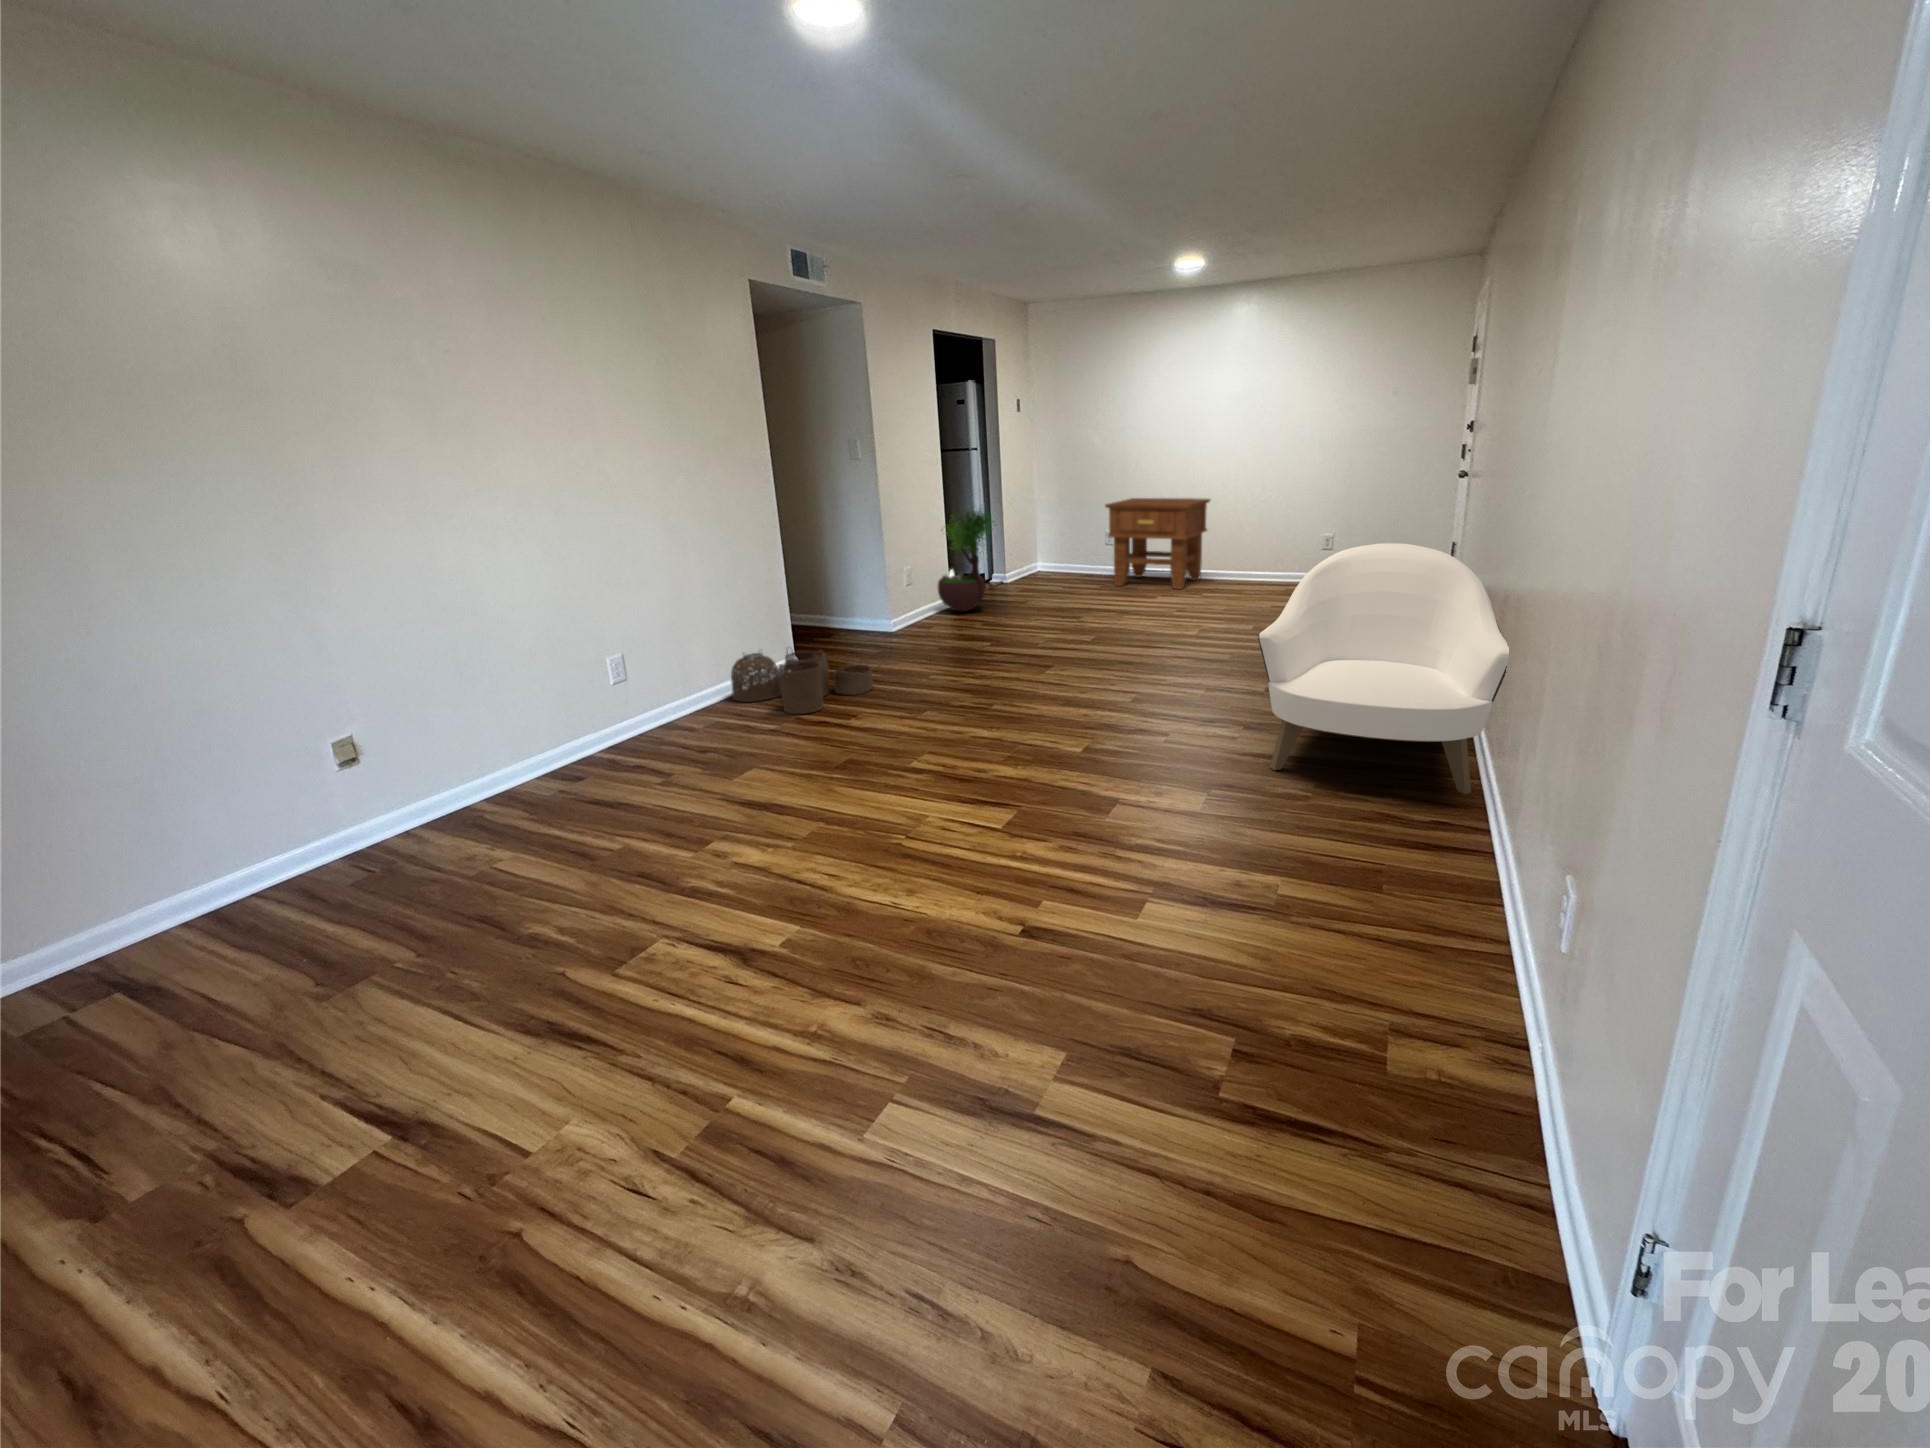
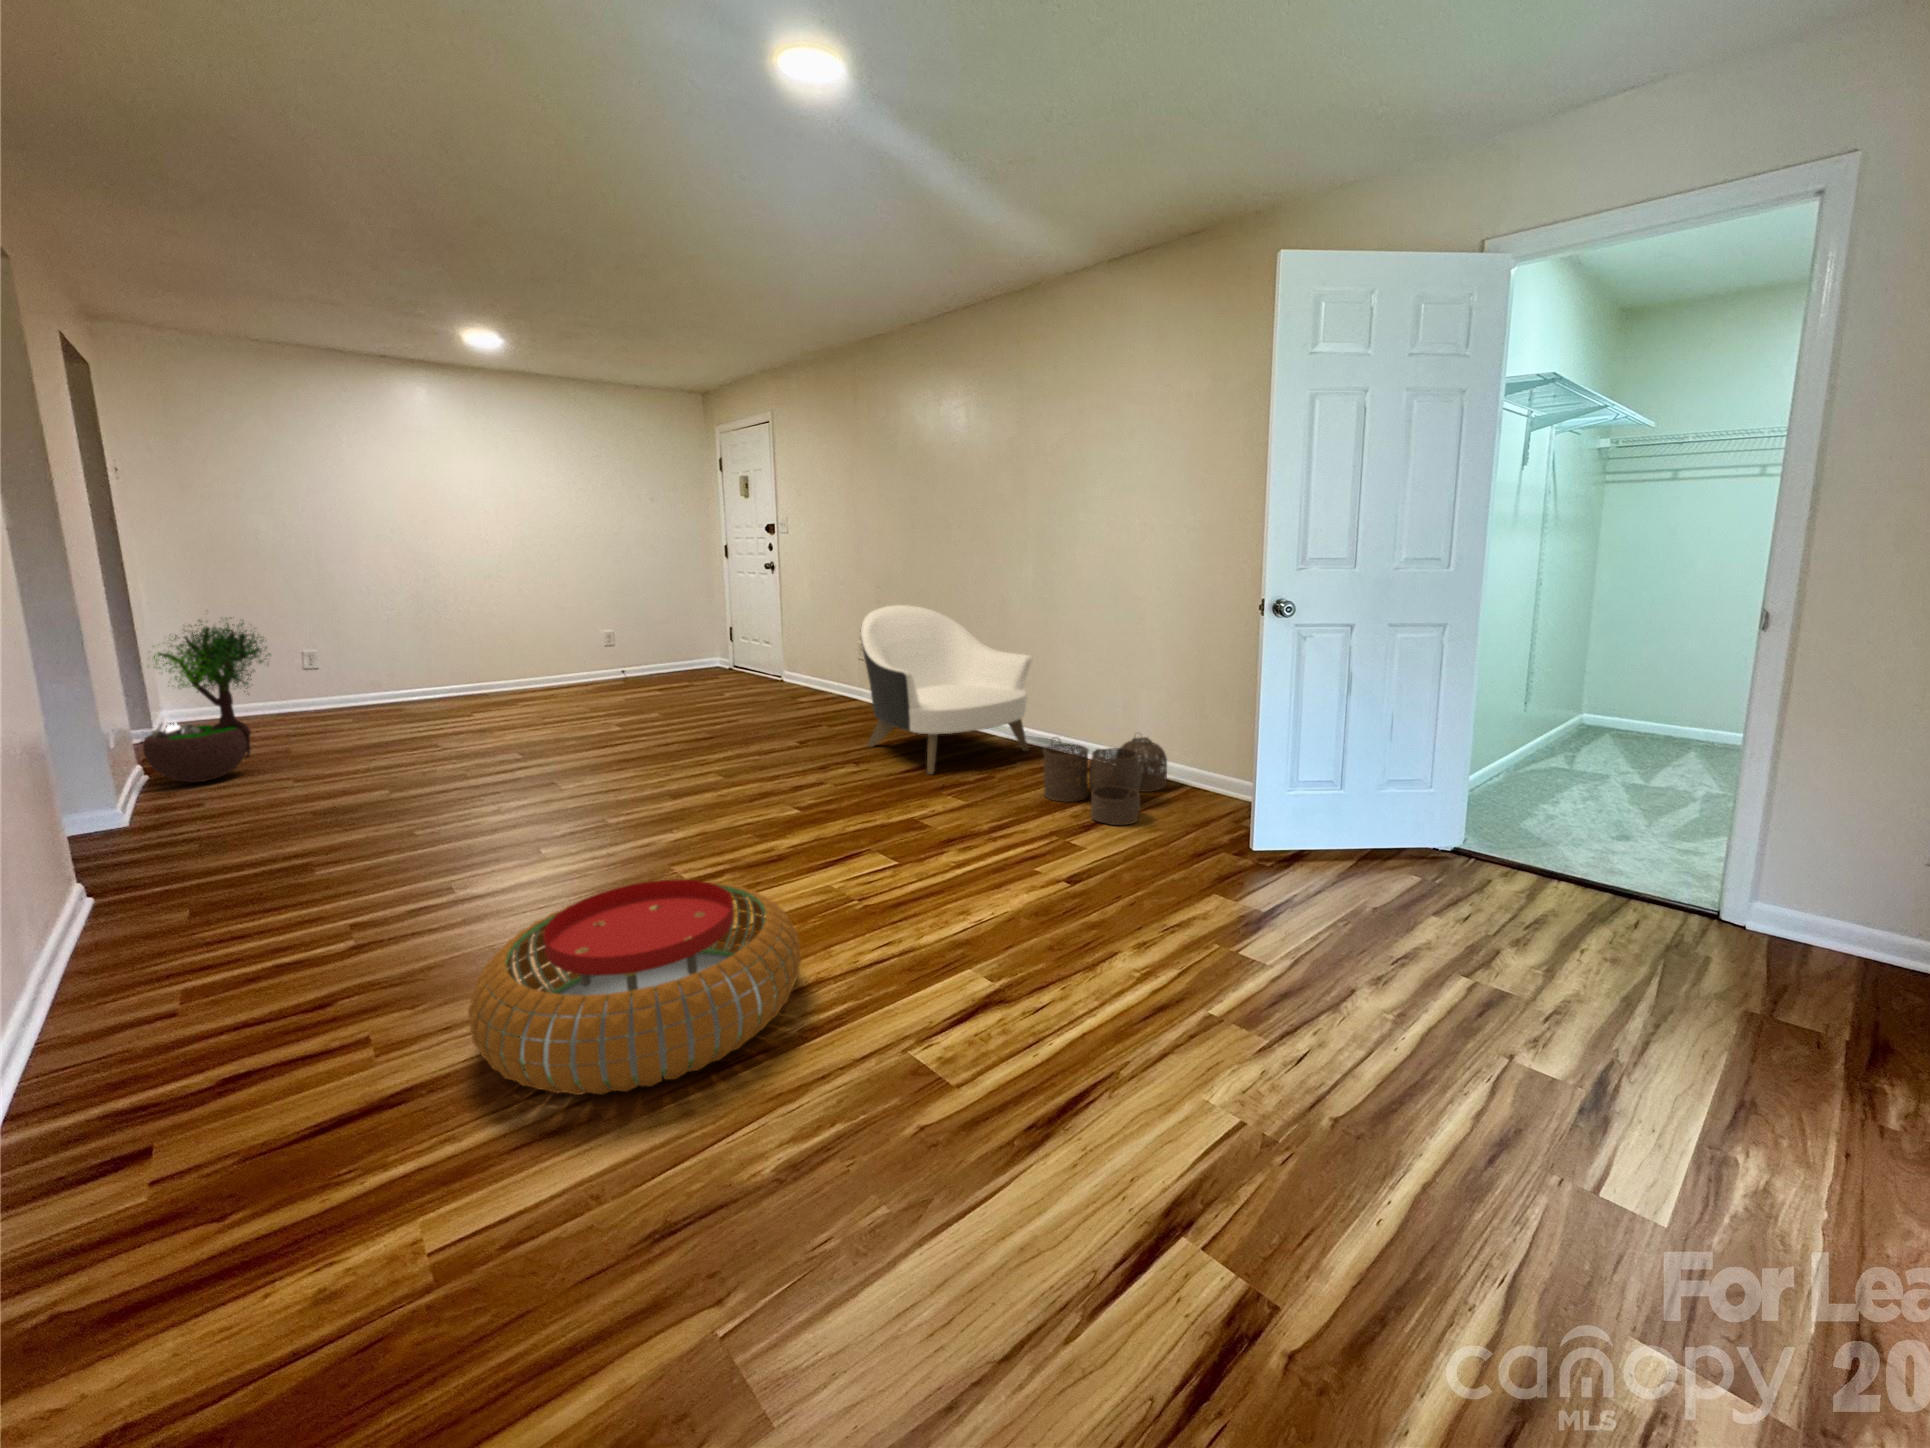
side table: present [1105,498,1210,589] -> none [350,605,482,717]
woven basket: present [731,650,873,714] -> present [1043,737,1167,825]
pouf: none [582,739,807,872] -> present [468,879,801,1095]

